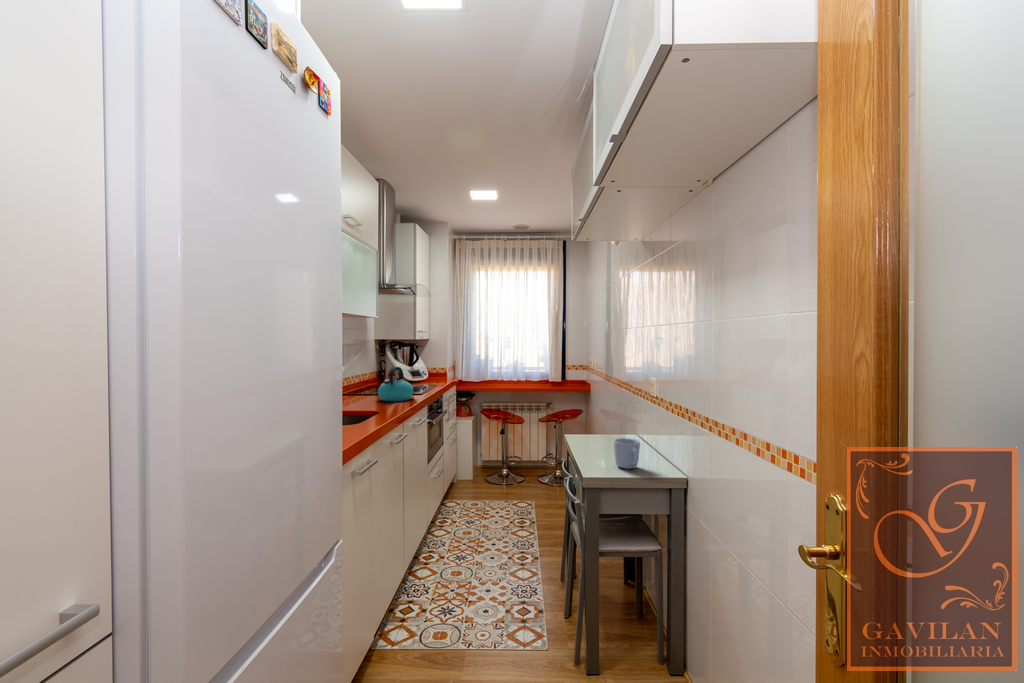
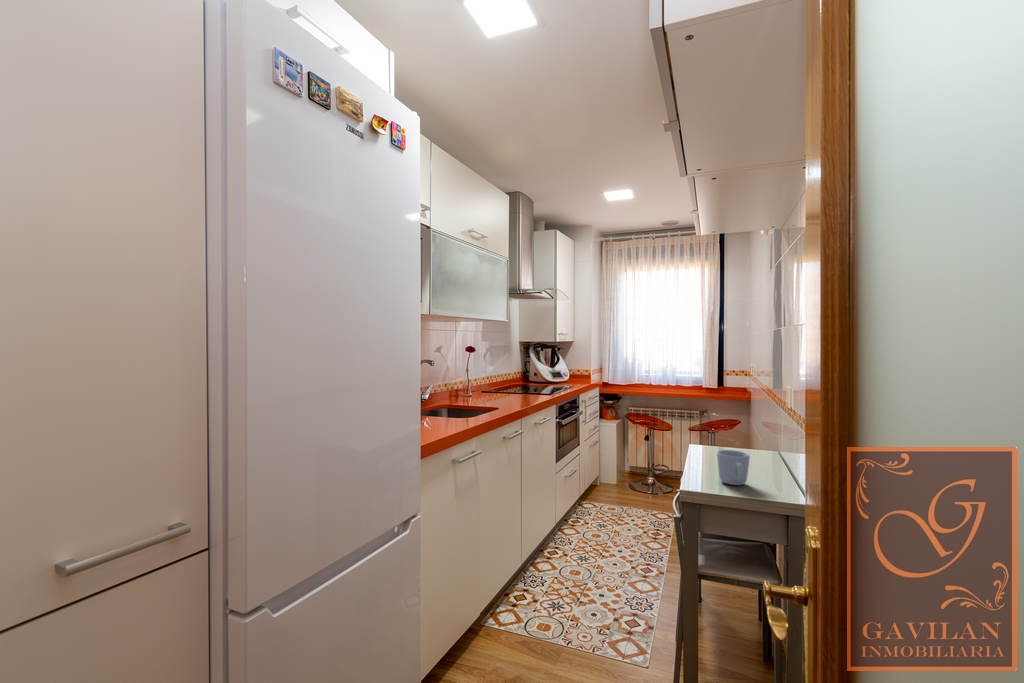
kettle: present [378,367,413,401] -> none [508,367,540,399]

